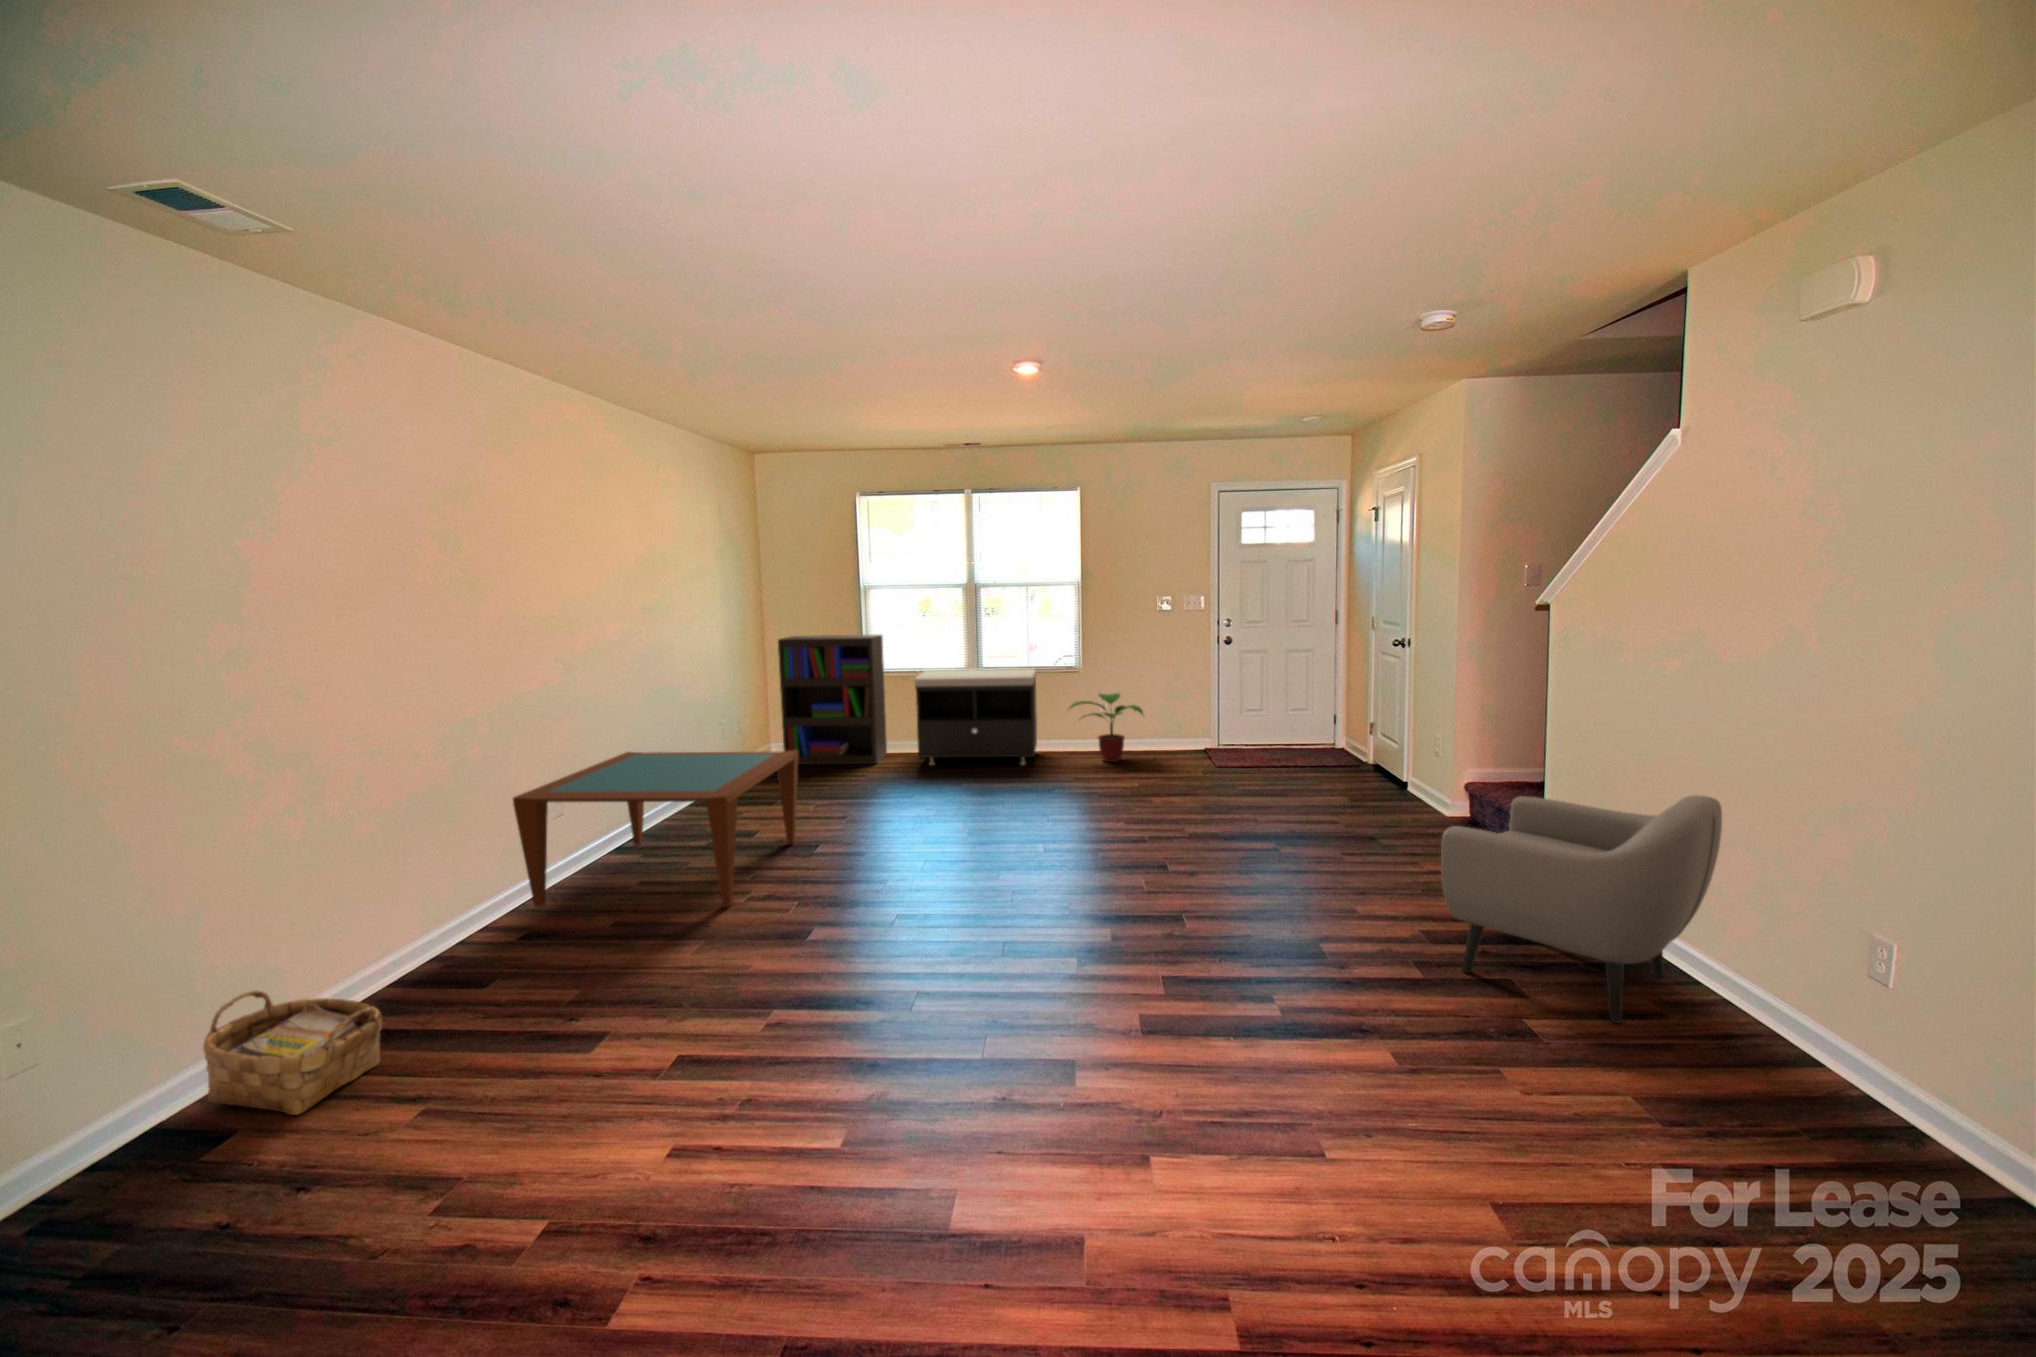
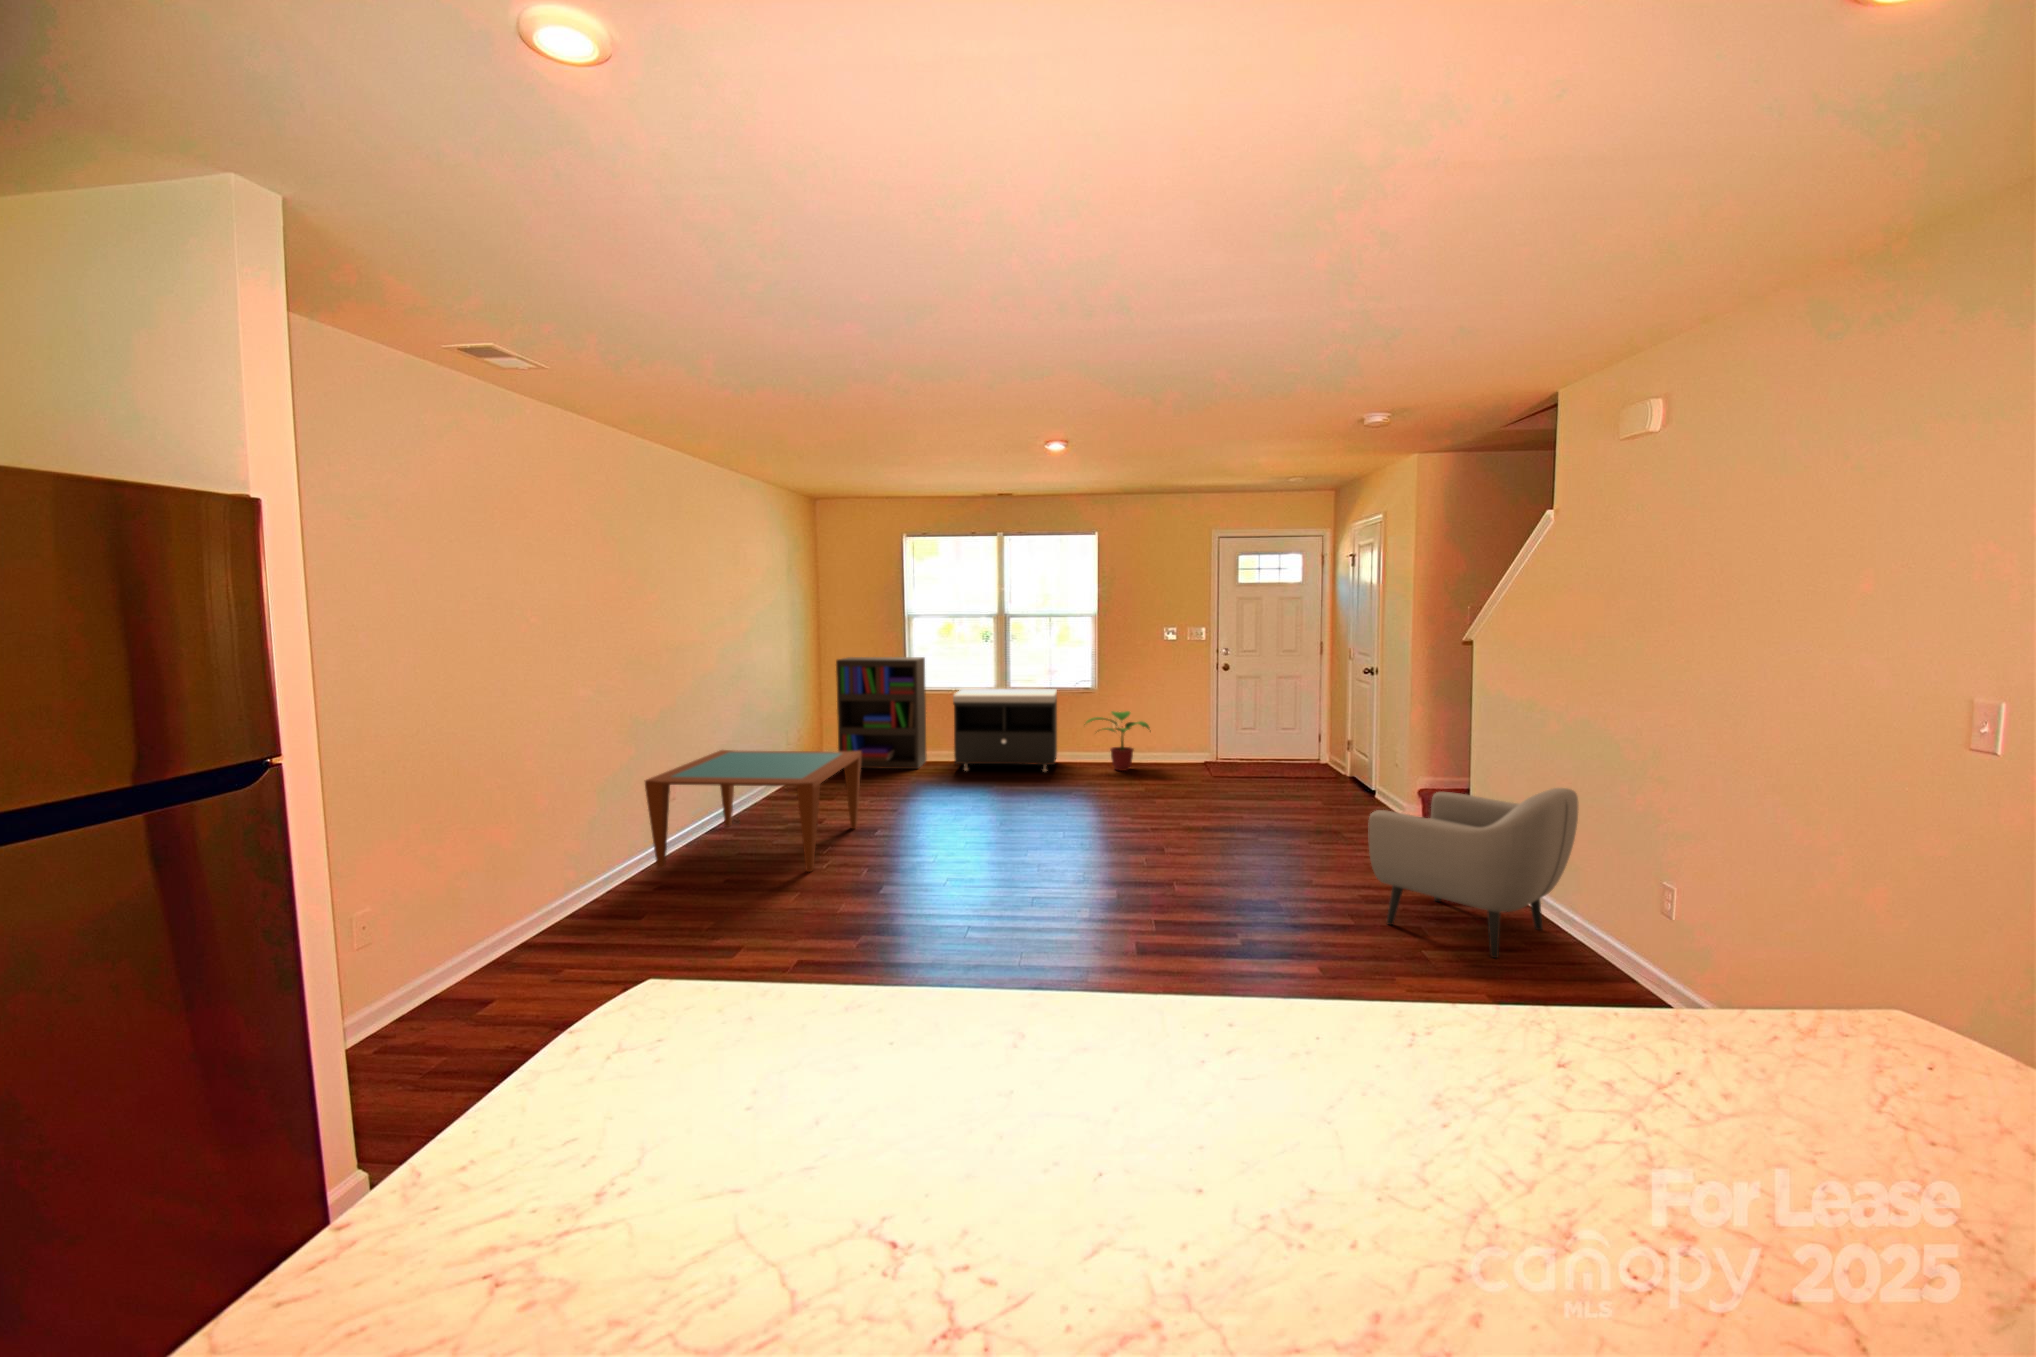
woven basket: present [203,990,382,1115] -> none [463,906,579,991]

